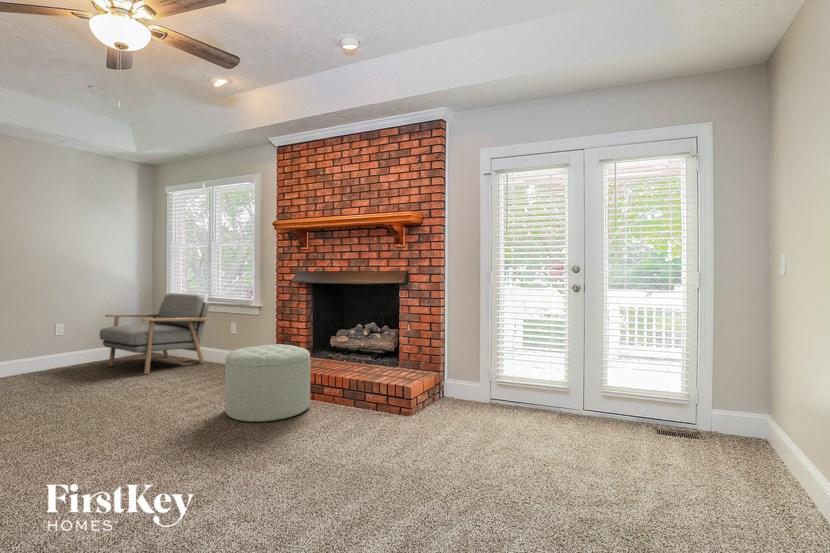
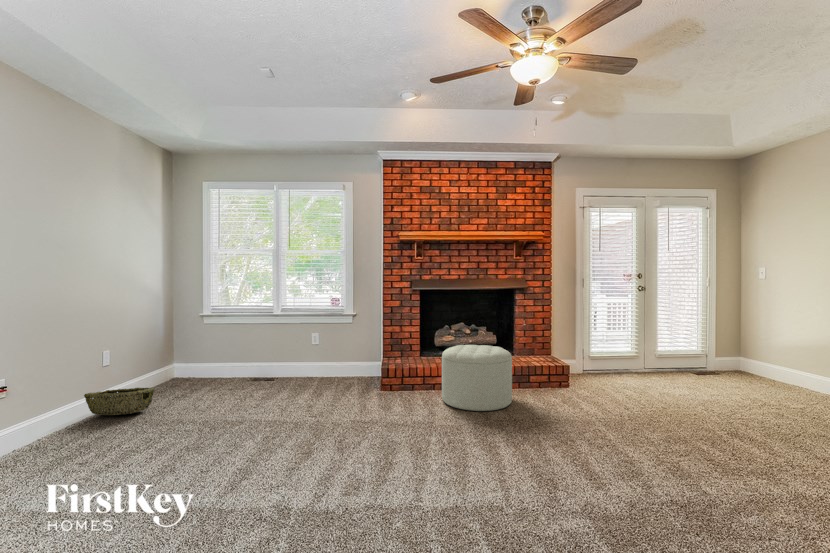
armchair: present [100,294,209,374] -> none [179,306,290,397]
woven basket: none [23,352,72,373] -> present [84,388,155,415]

